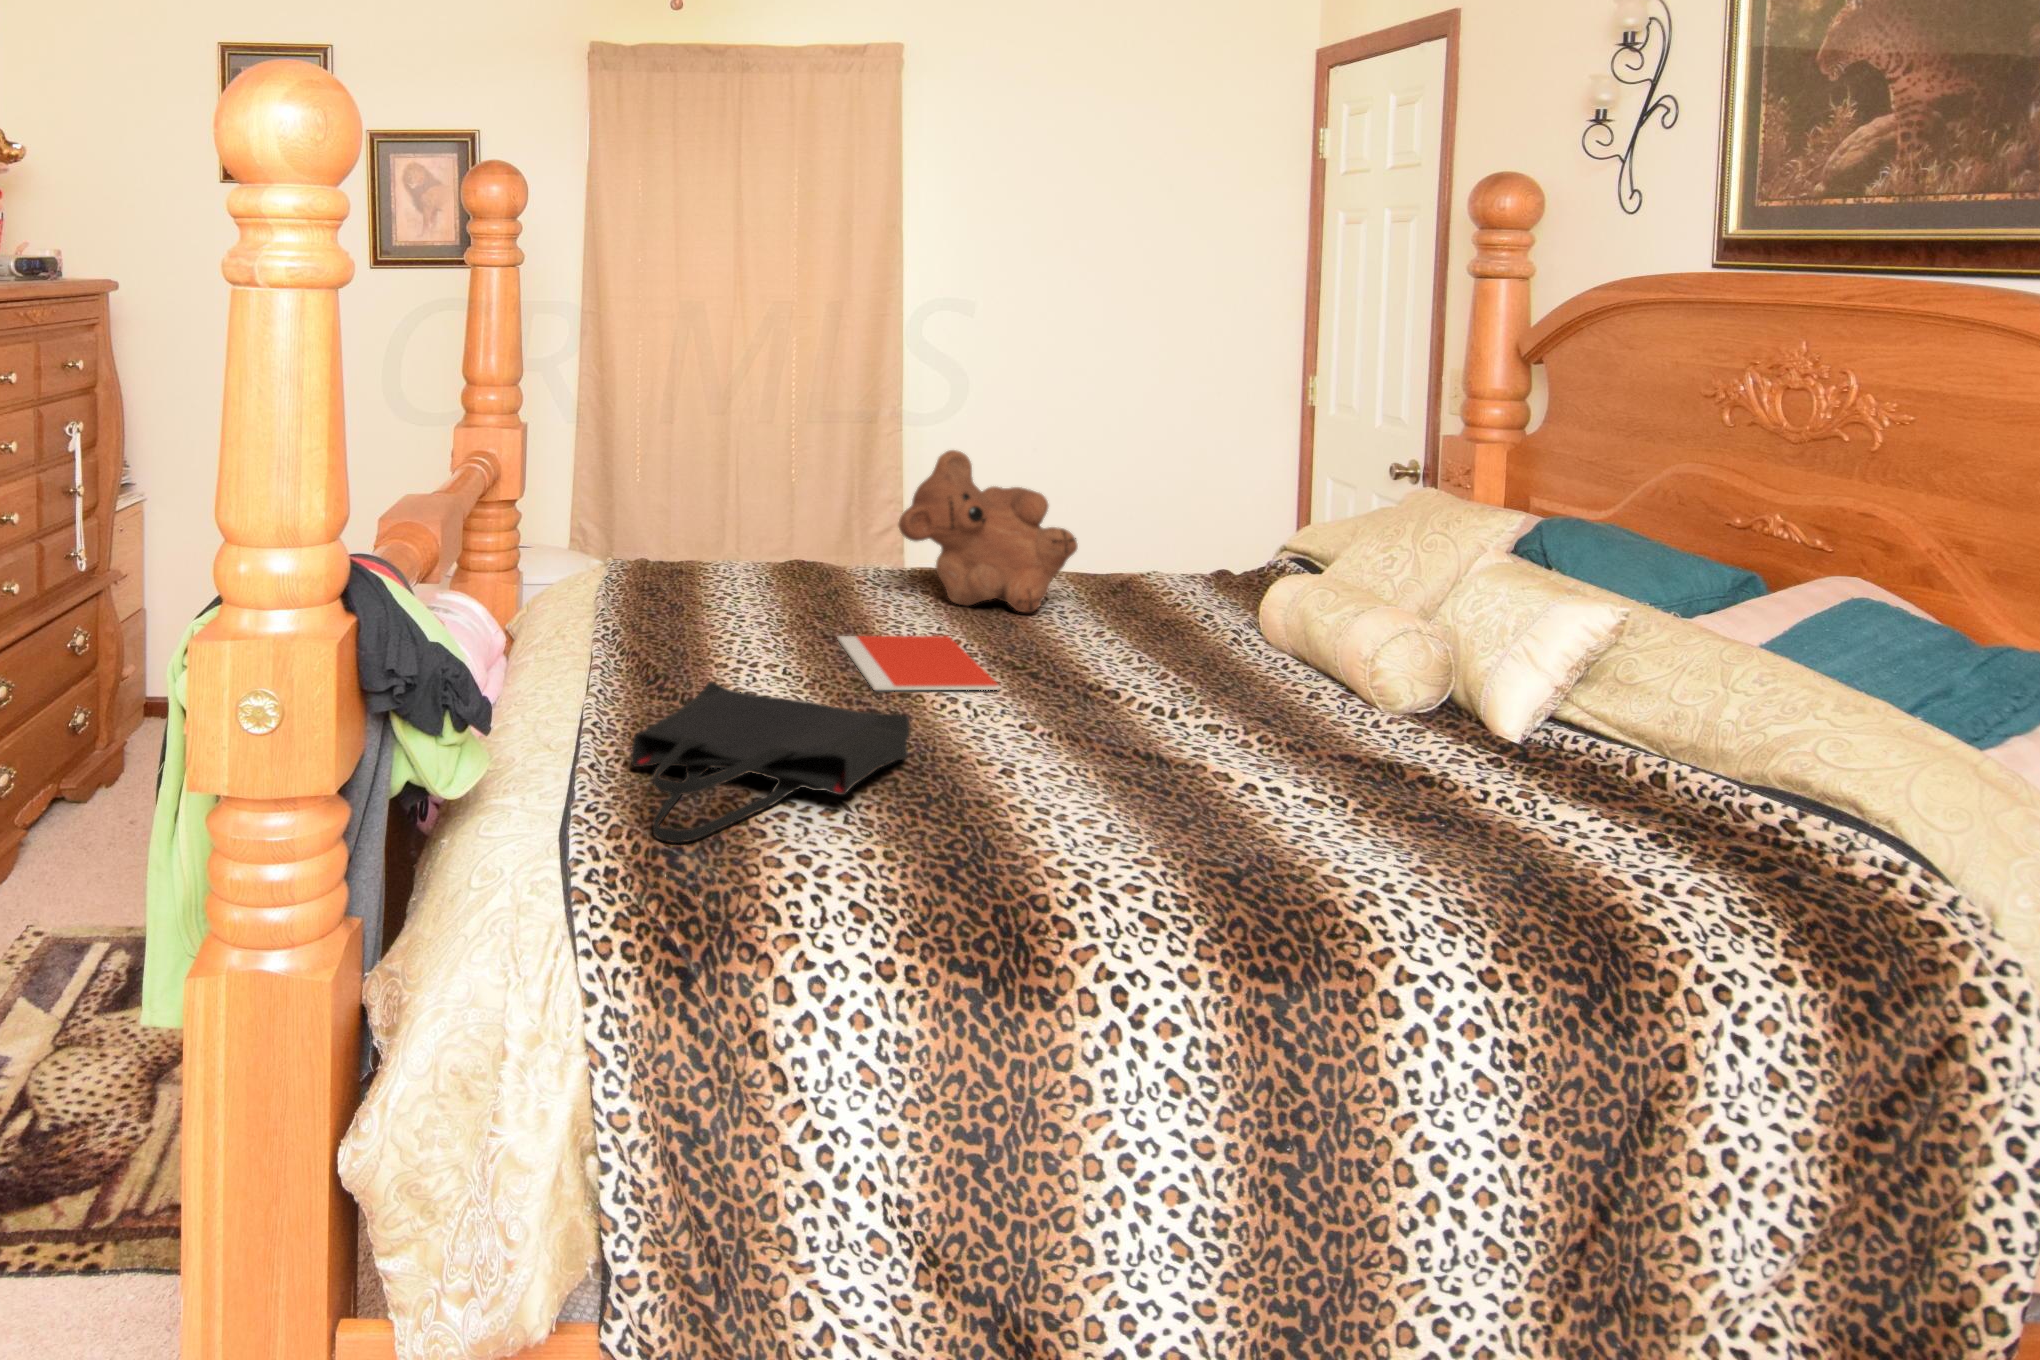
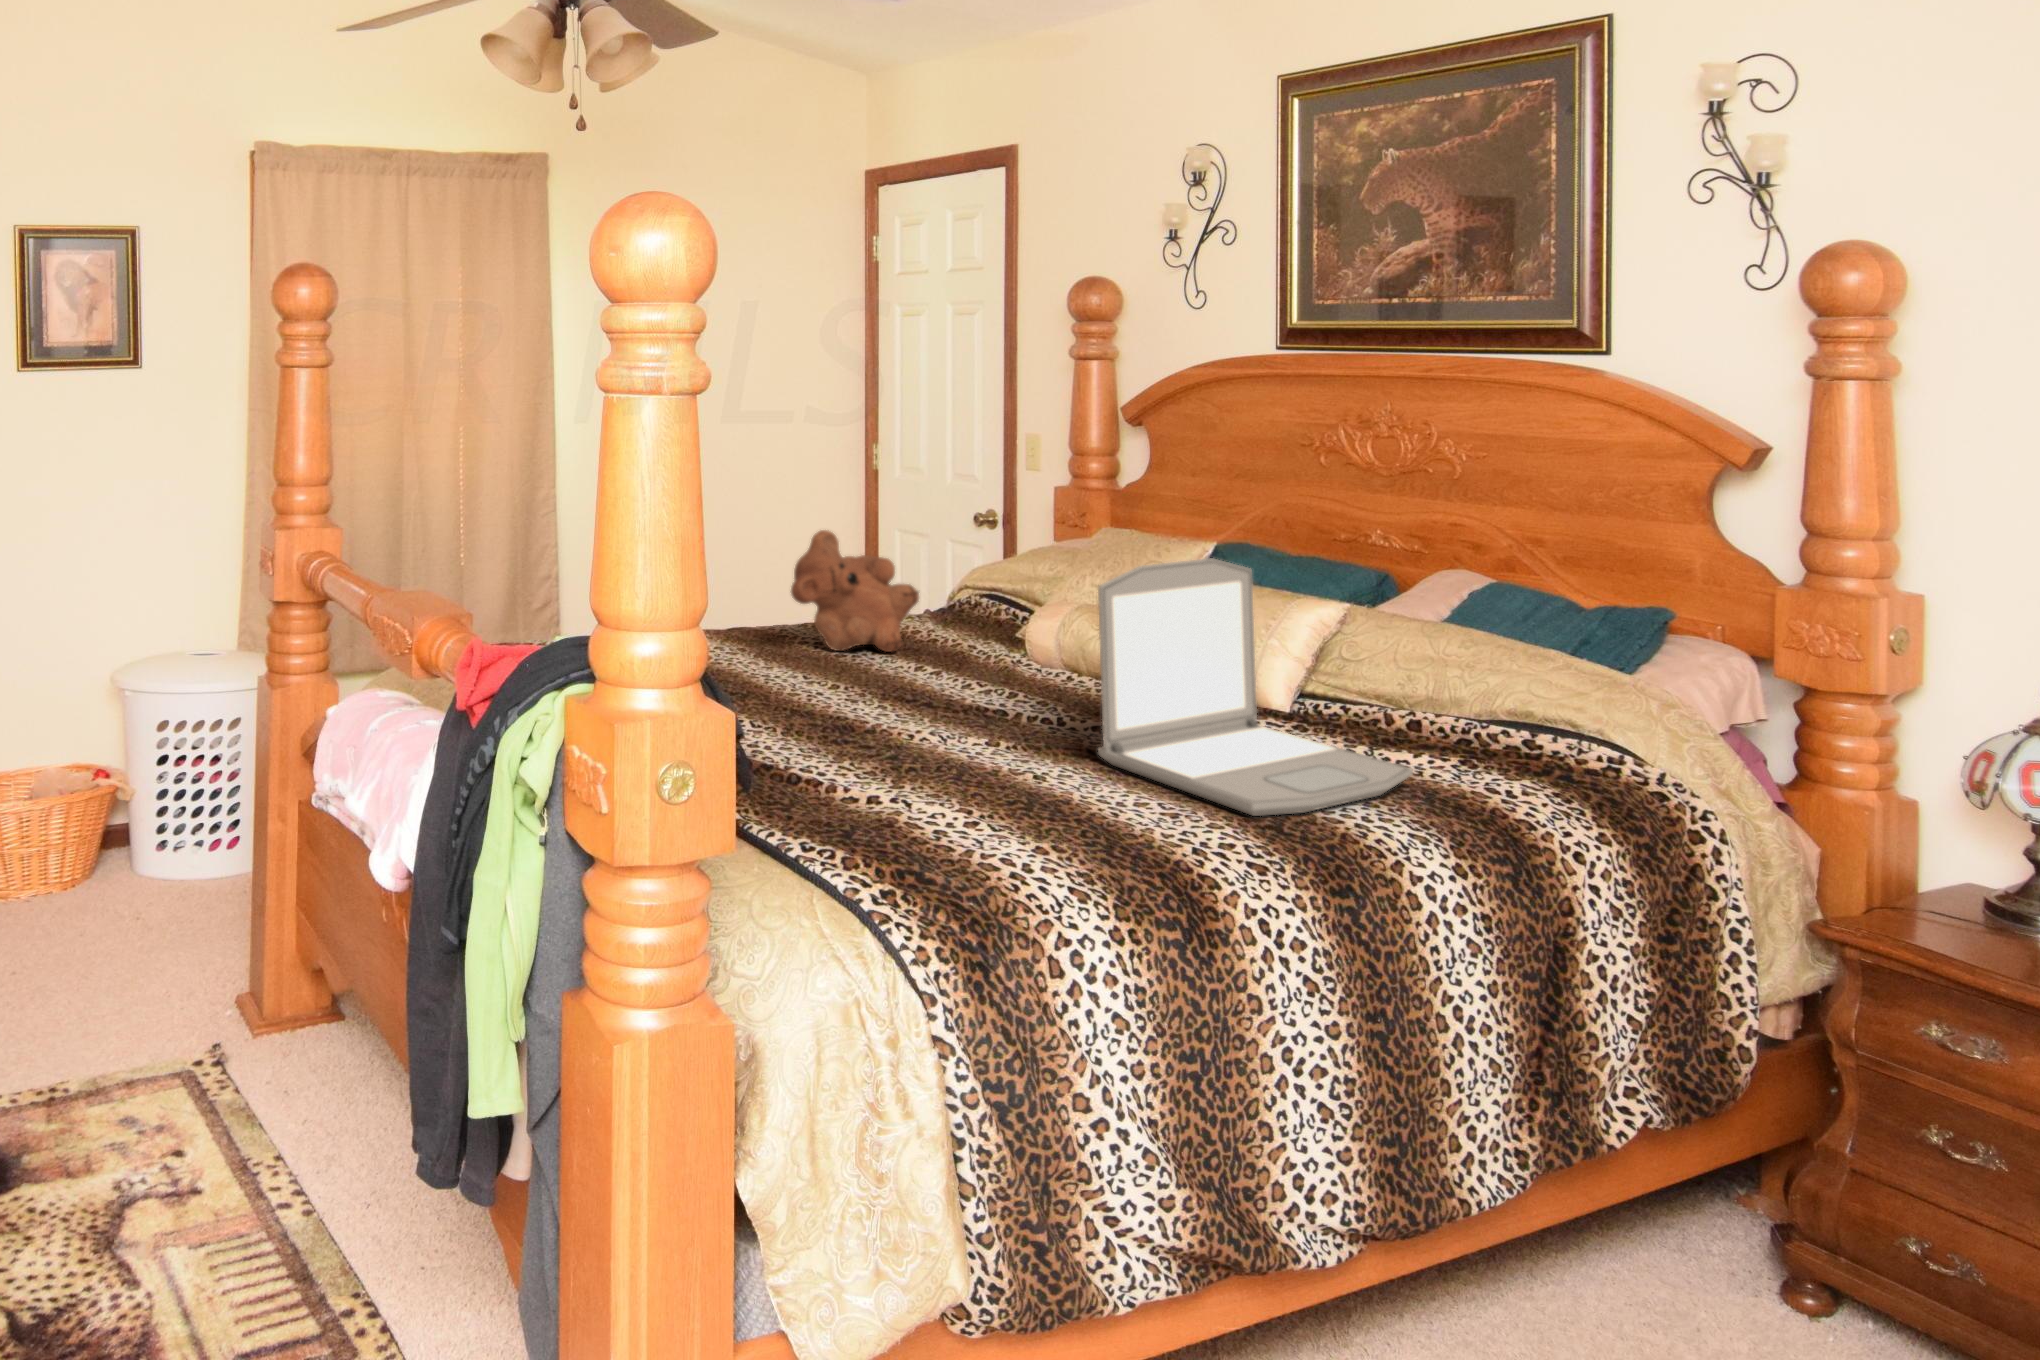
laptop: none [1108,514,1528,864] -> present [1098,558,1413,816]
notebook: present [838,636,1000,690] -> none [788,676,953,725]
tote bag: present [631,682,910,843] -> none [786,732,983,865]

